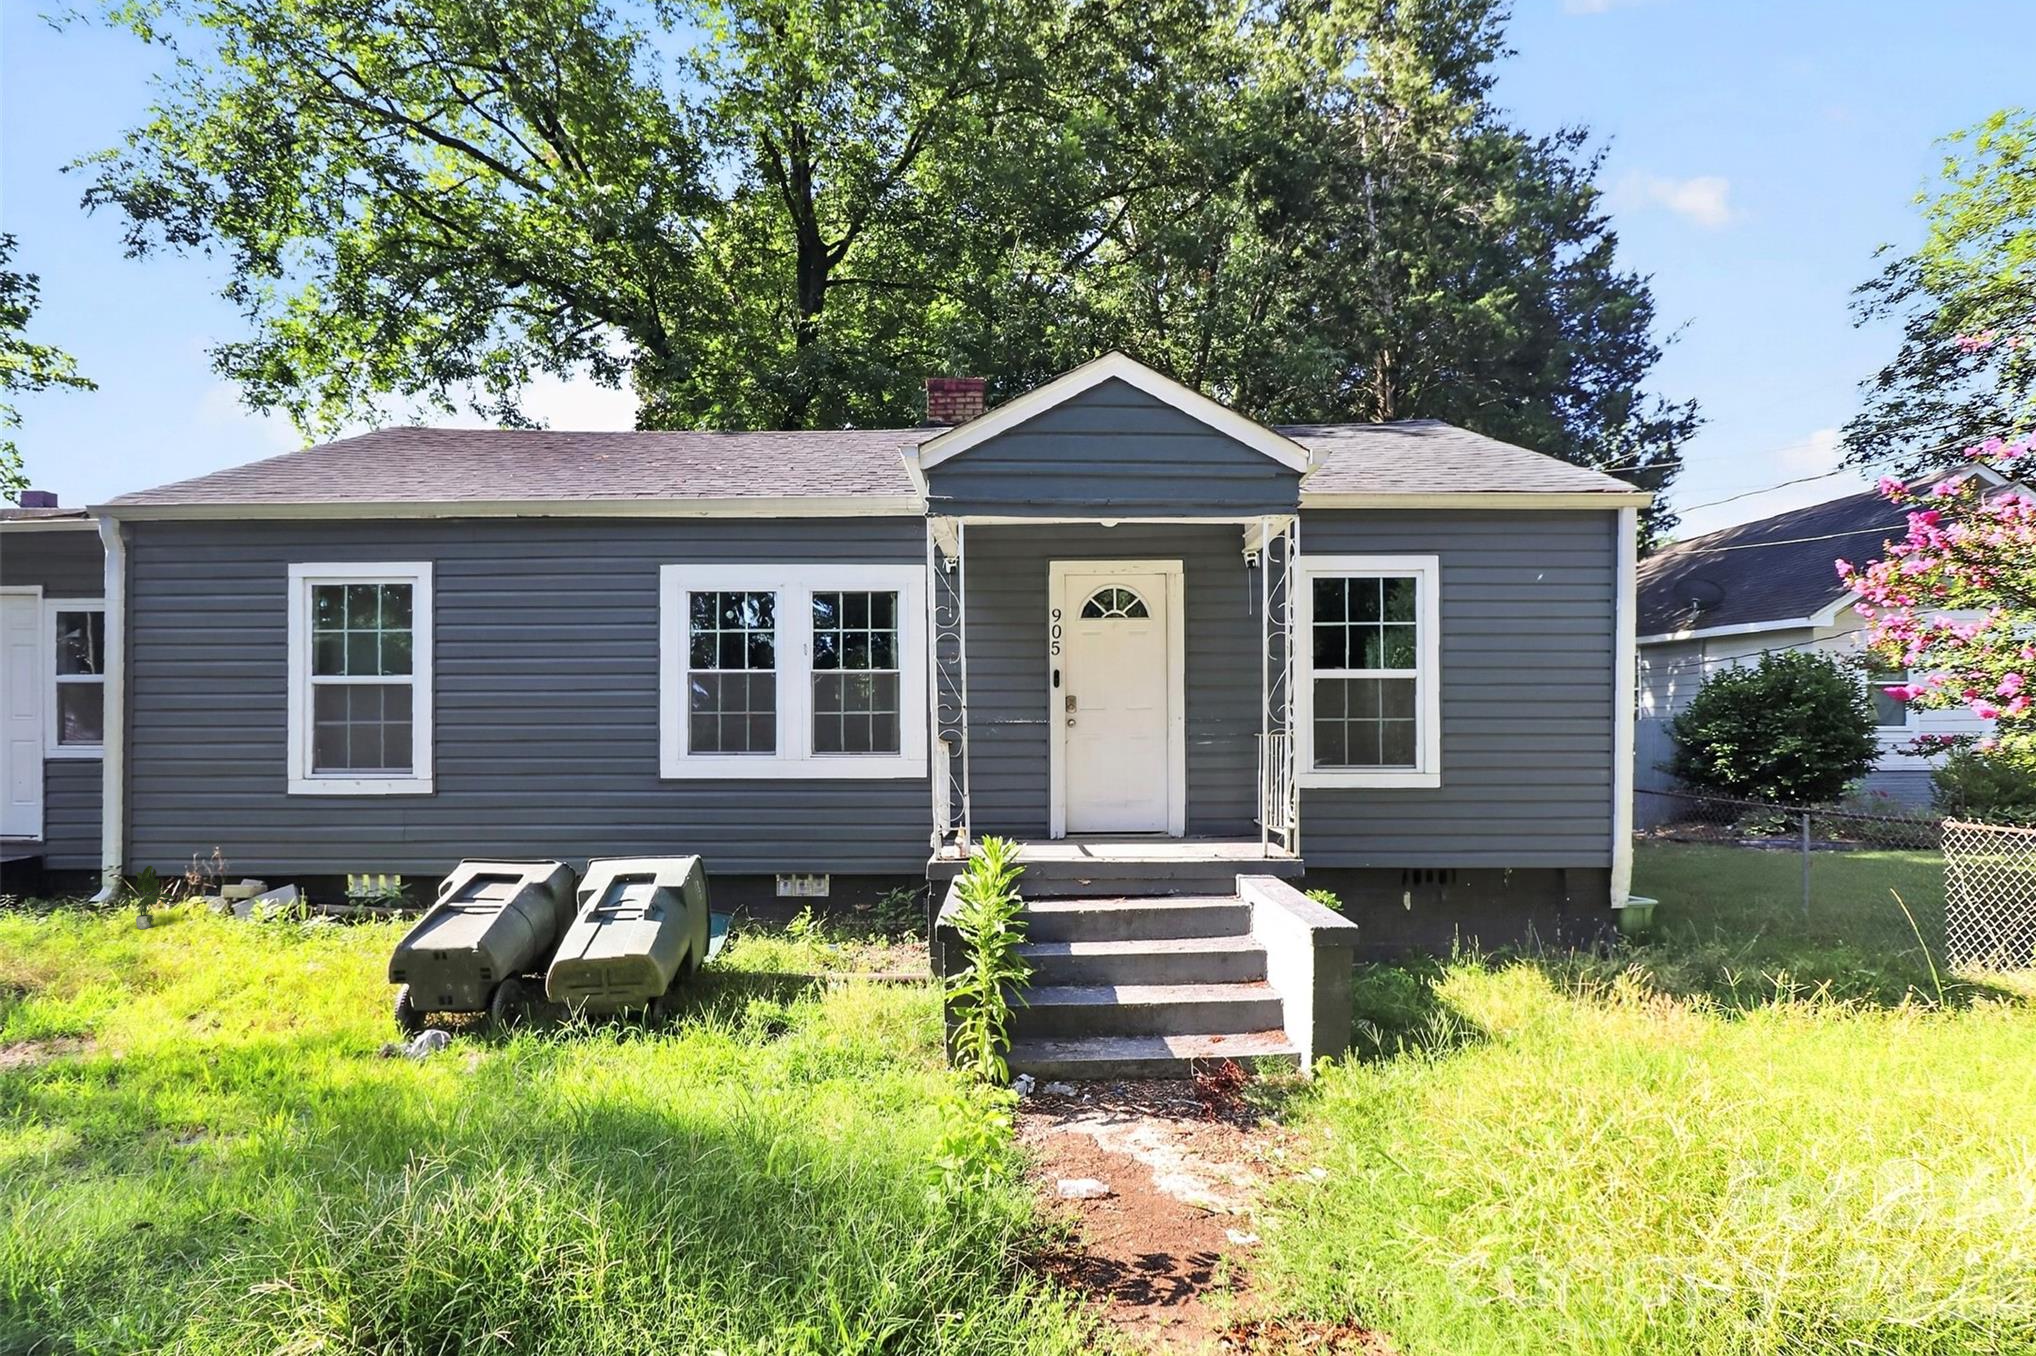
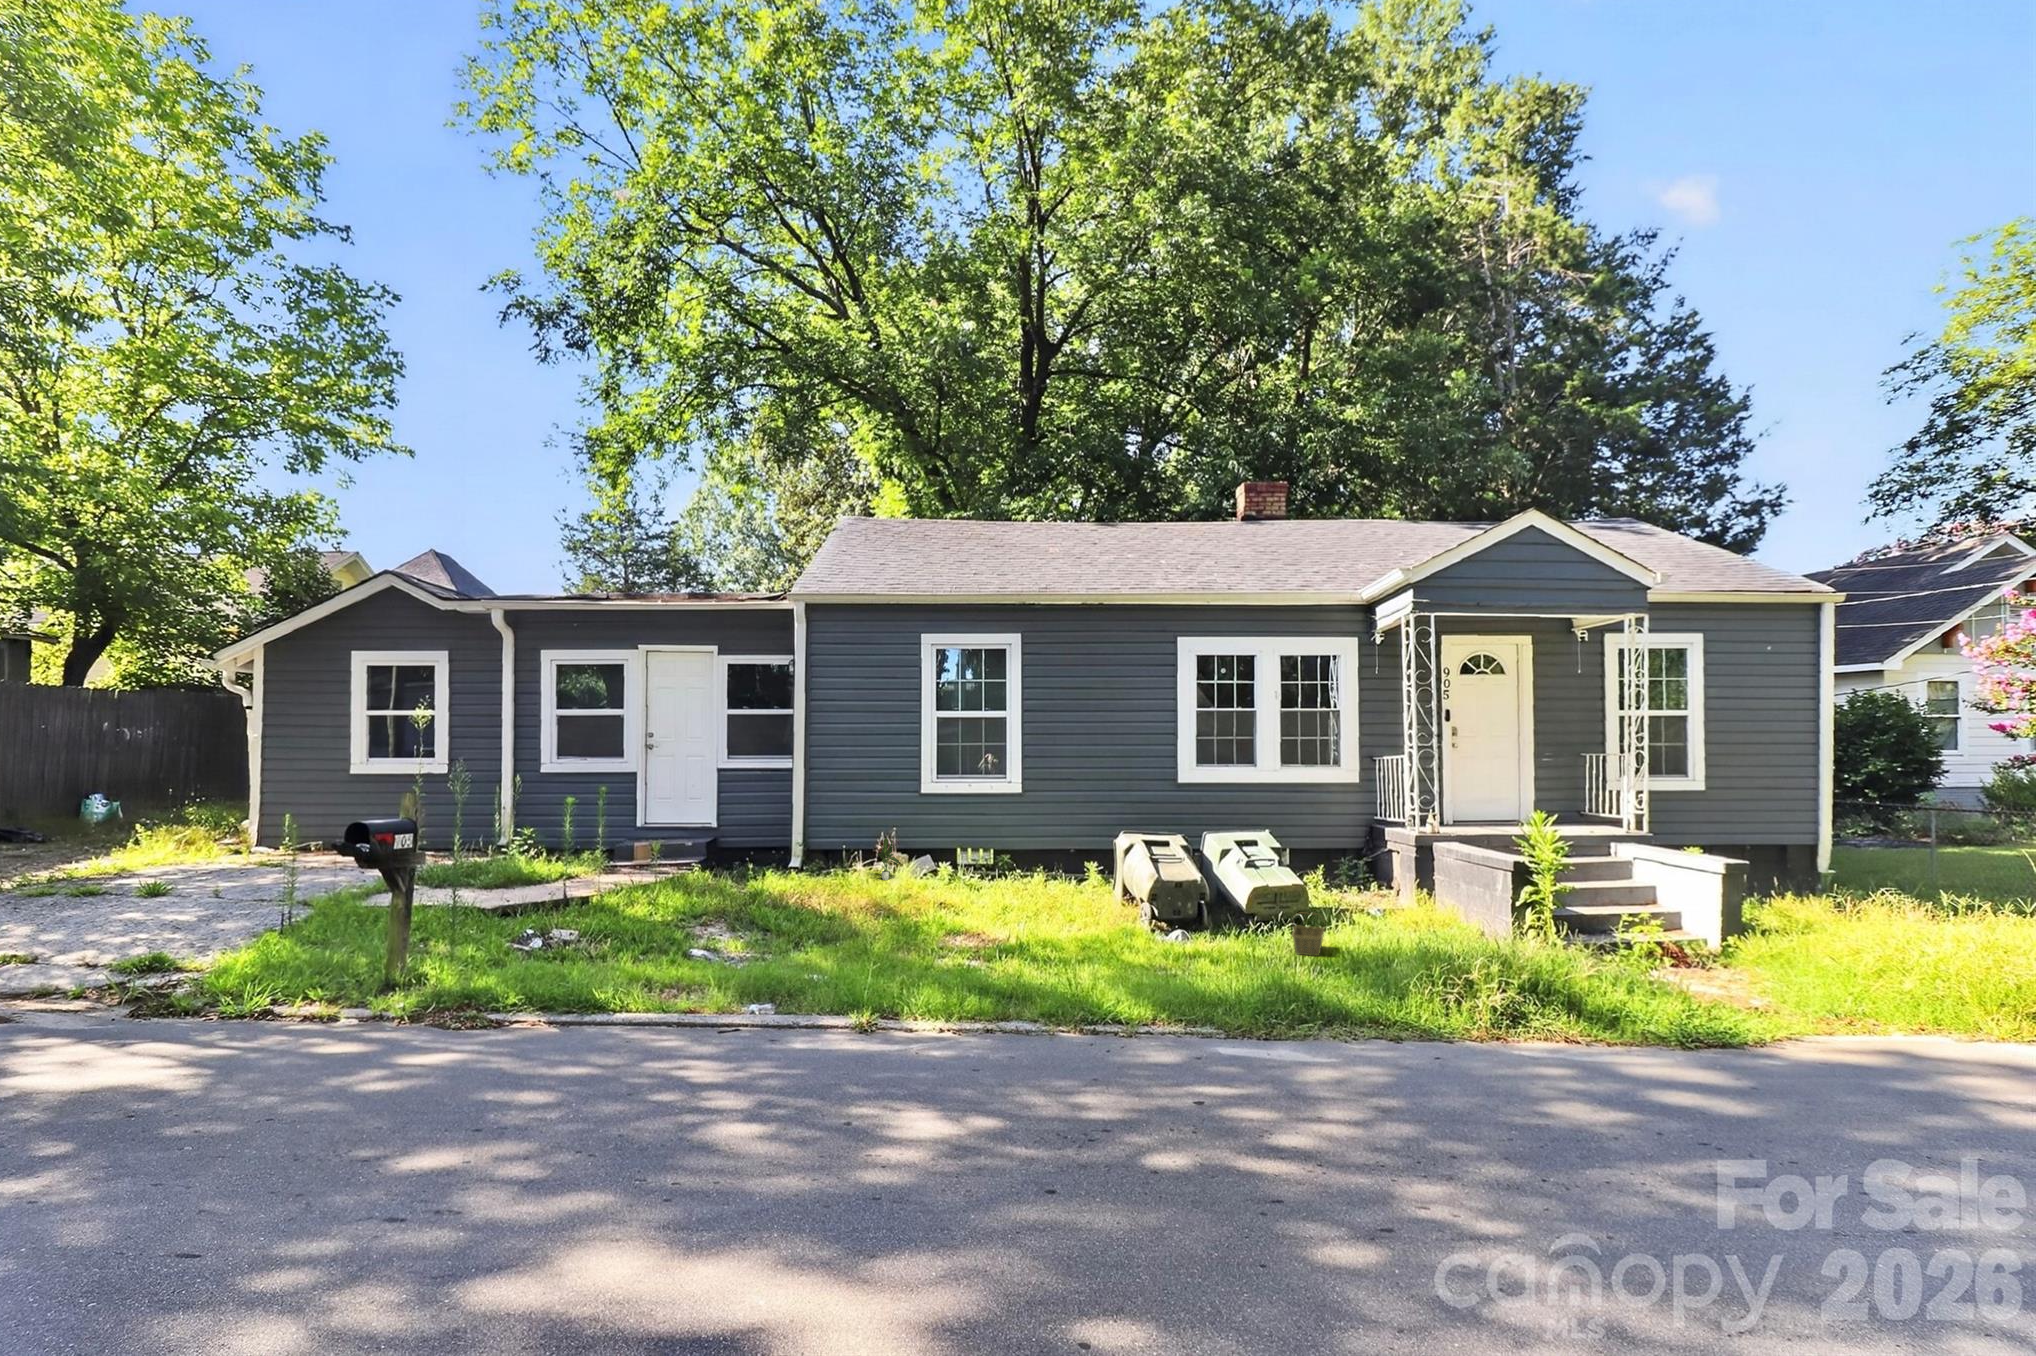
basket: none [298,1045,429,1142] -> present [1292,914,1325,956]

